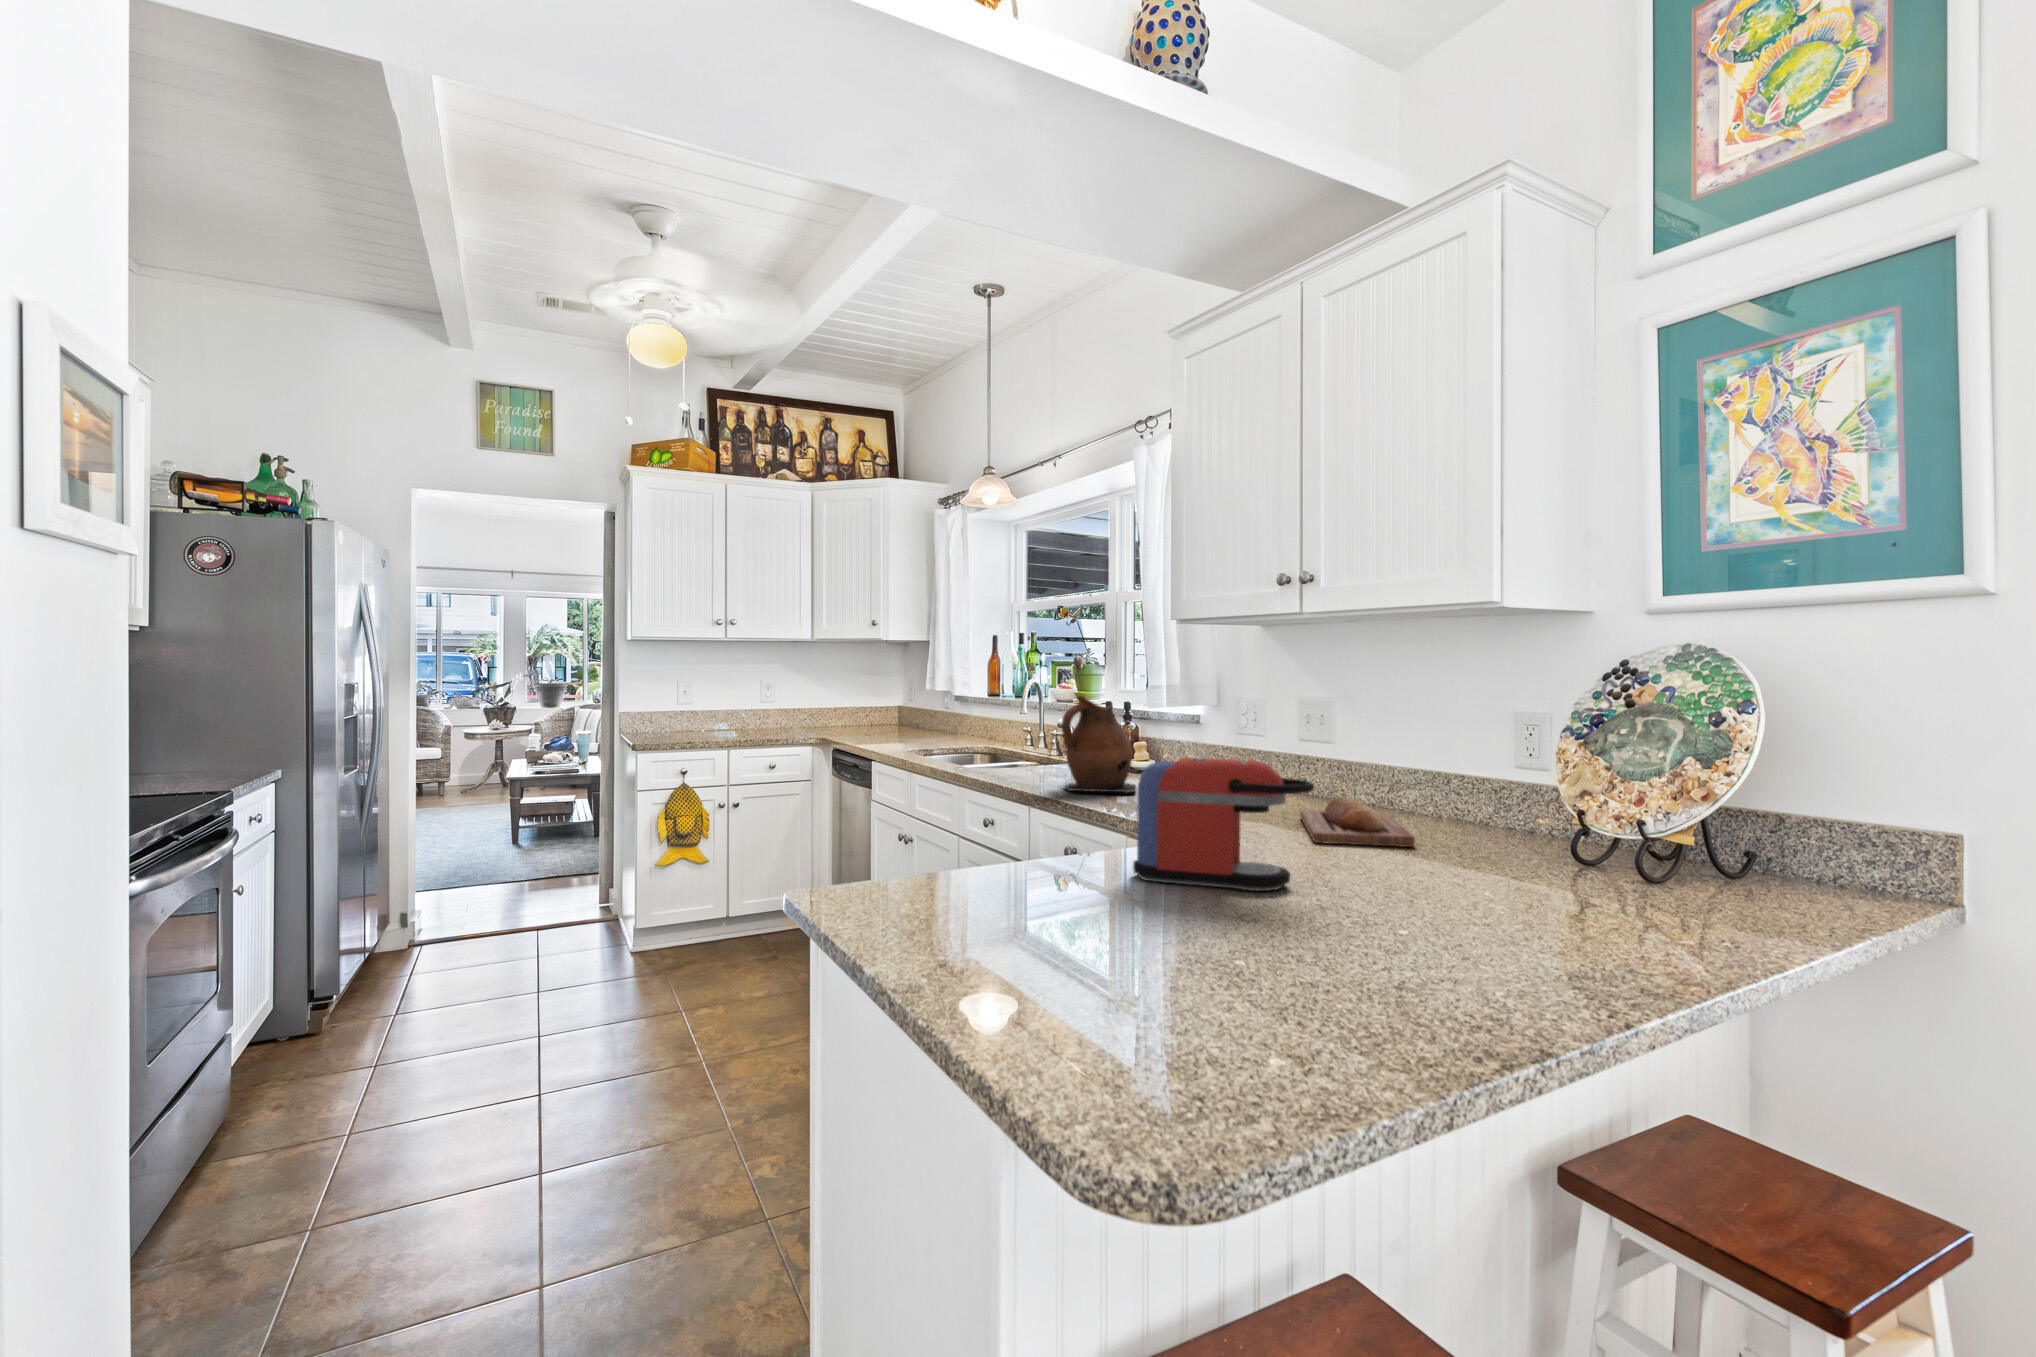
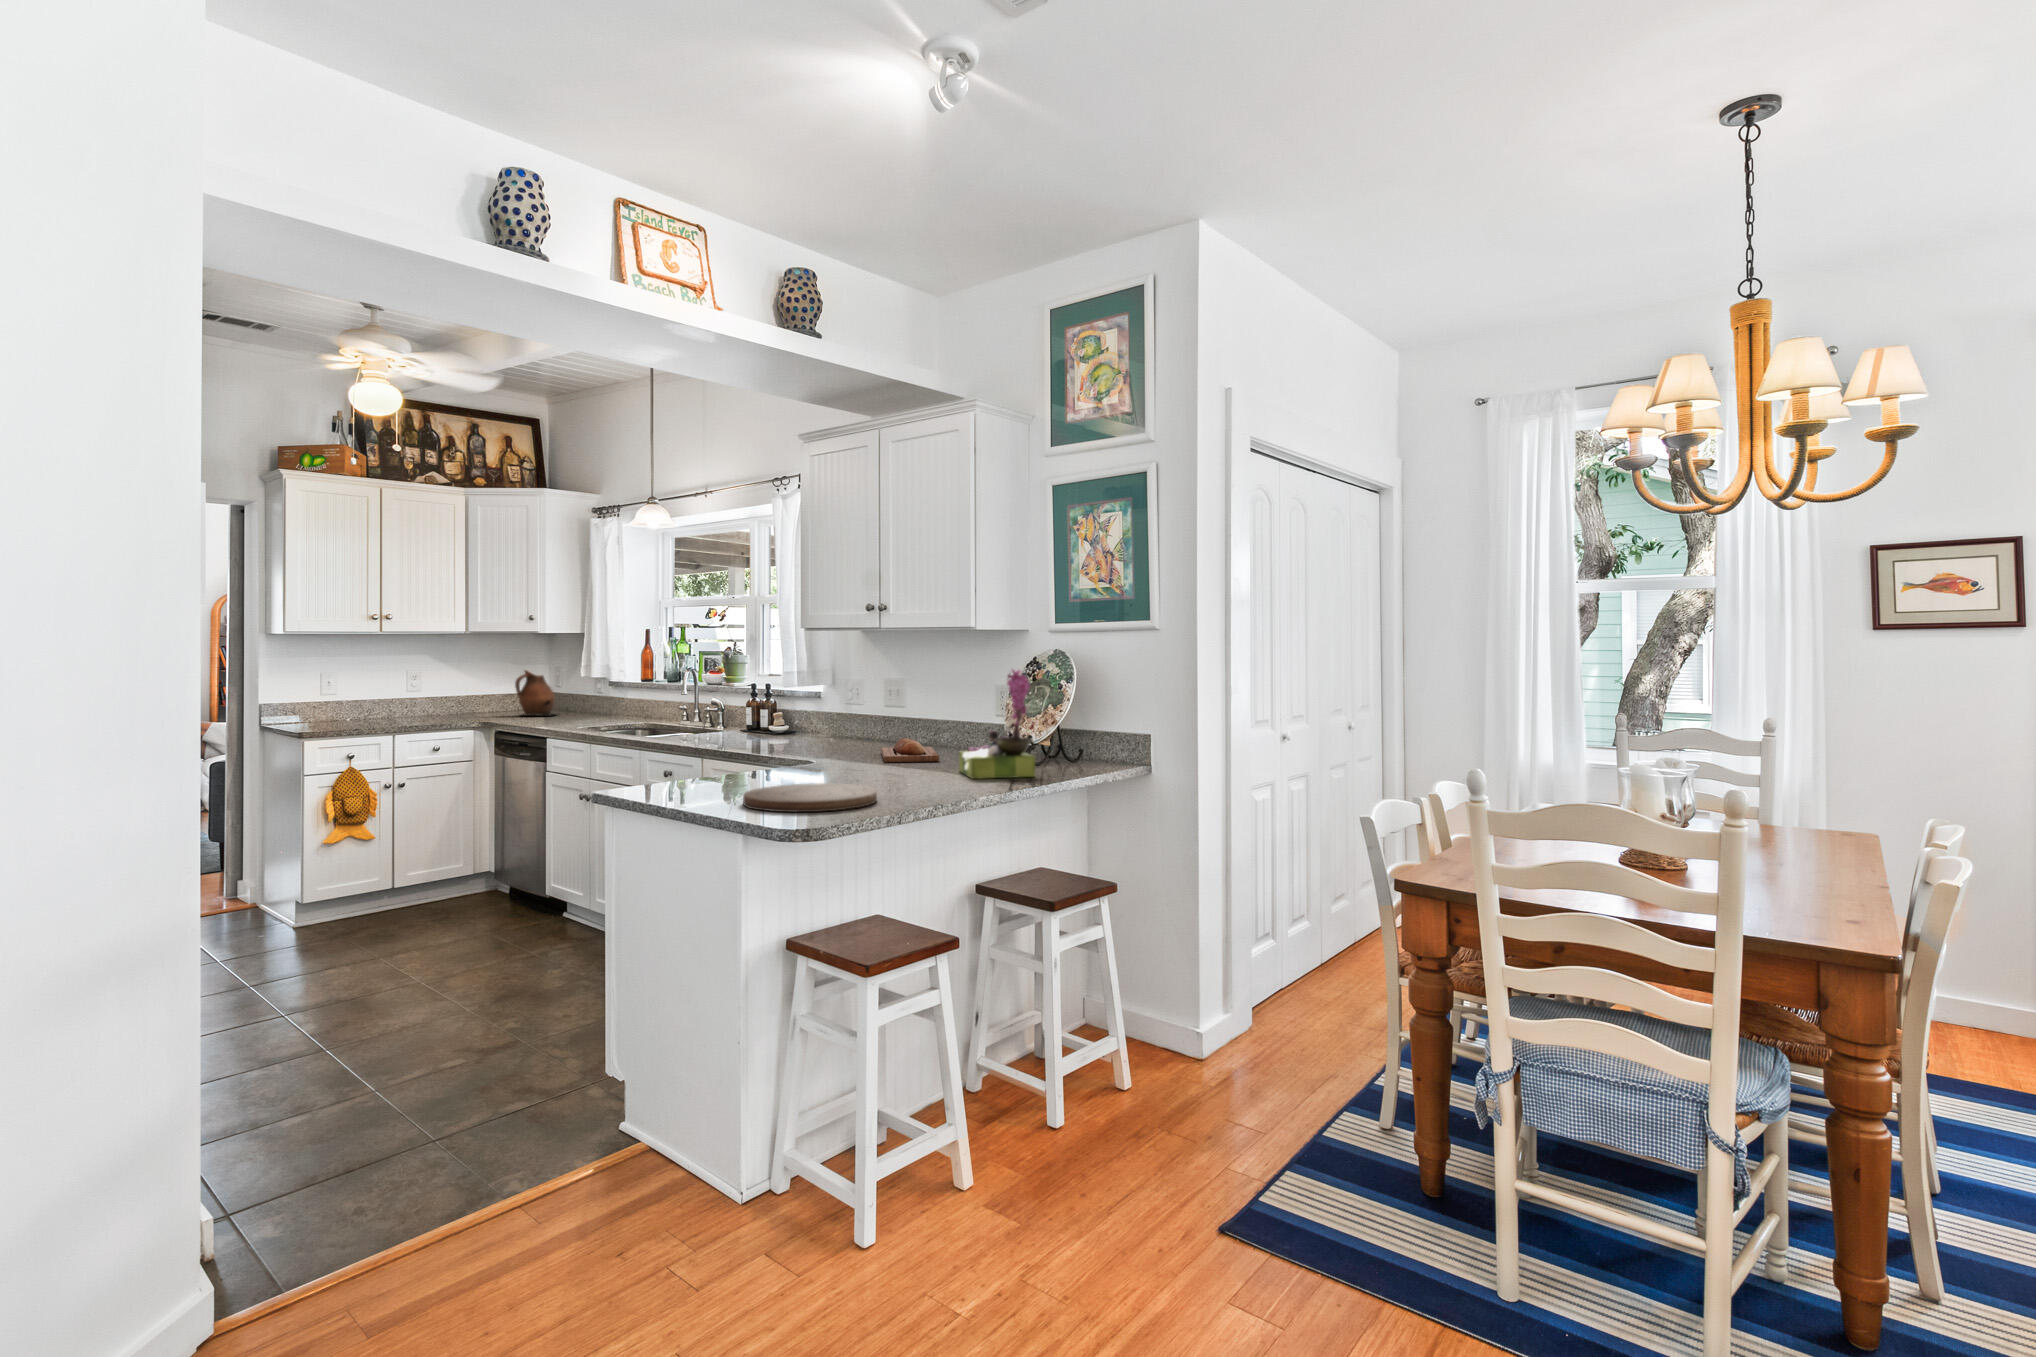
flower arrangement: none [1478,678,1682,919] -> present [959,670,1035,779]
ceramic pitcher: present [1062,696,1136,793] -> present [515,670,555,716]
coffee maker: present [1133,758,1314,891] -> none [782,712,876,779]
cutting board: none [1033,920,1350,1046] -> present [743,783,877,812]

